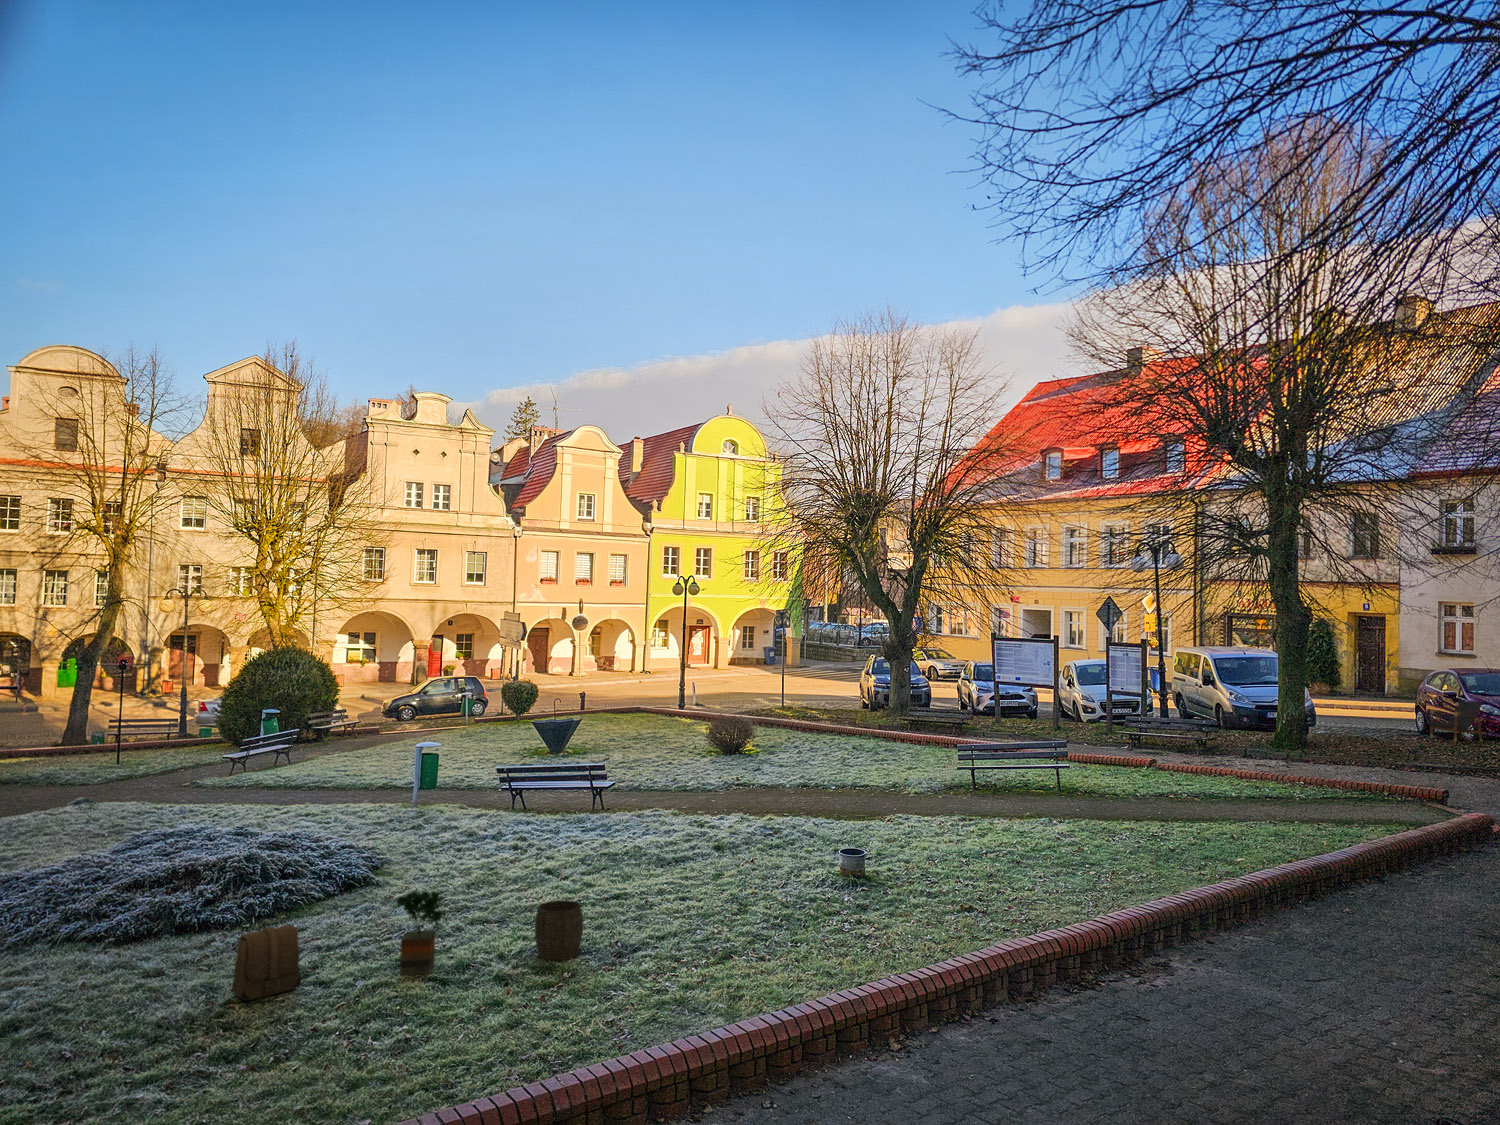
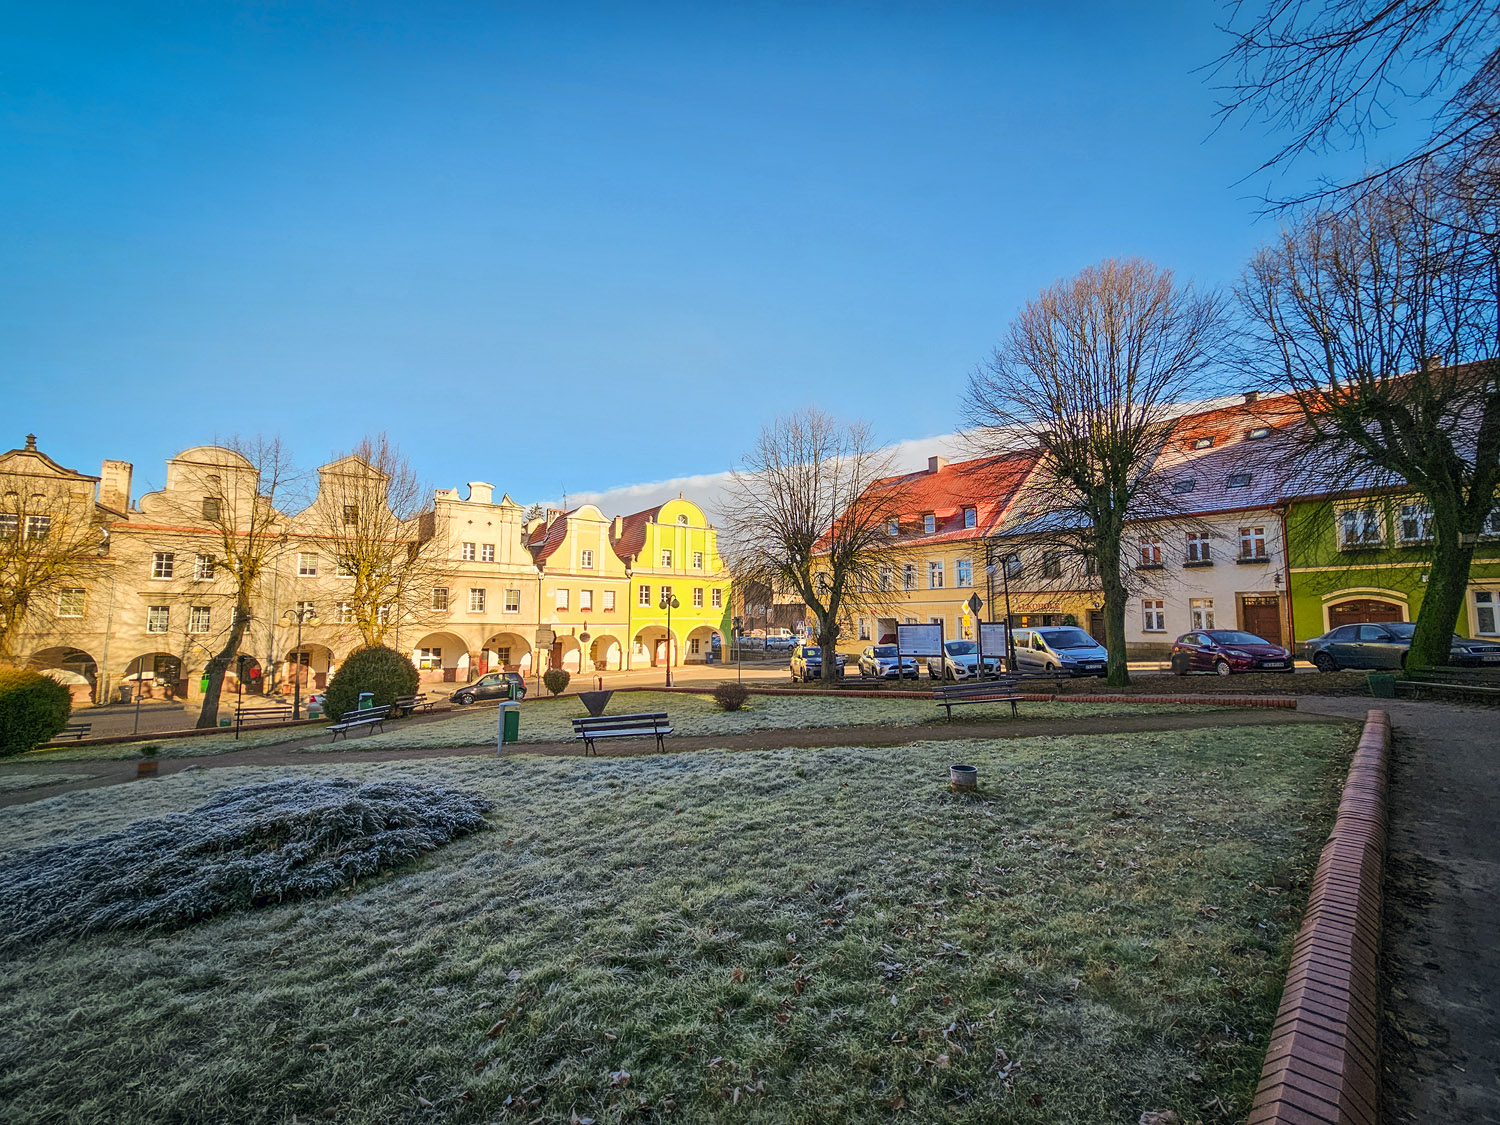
potted tree: present [396,891,446,975] -> present [137,745,162,777]
woven basket: present [535,900,583,960] -> none [714,835,770,912]
backpack: present [232,922,301,1001] -> none [317,902,425,1036]

